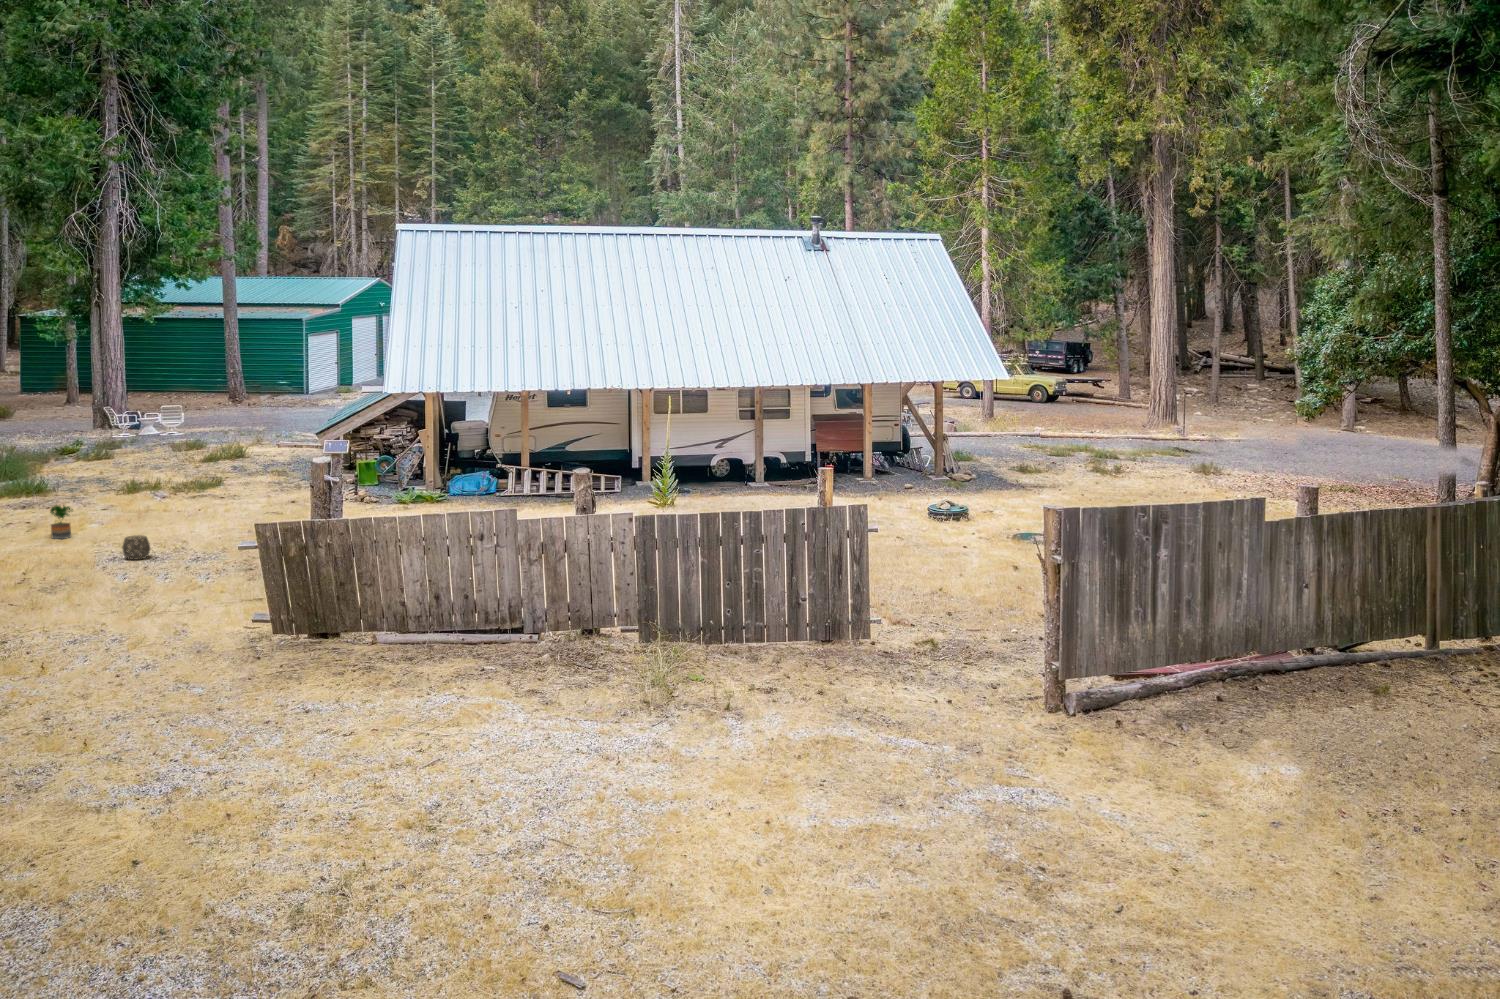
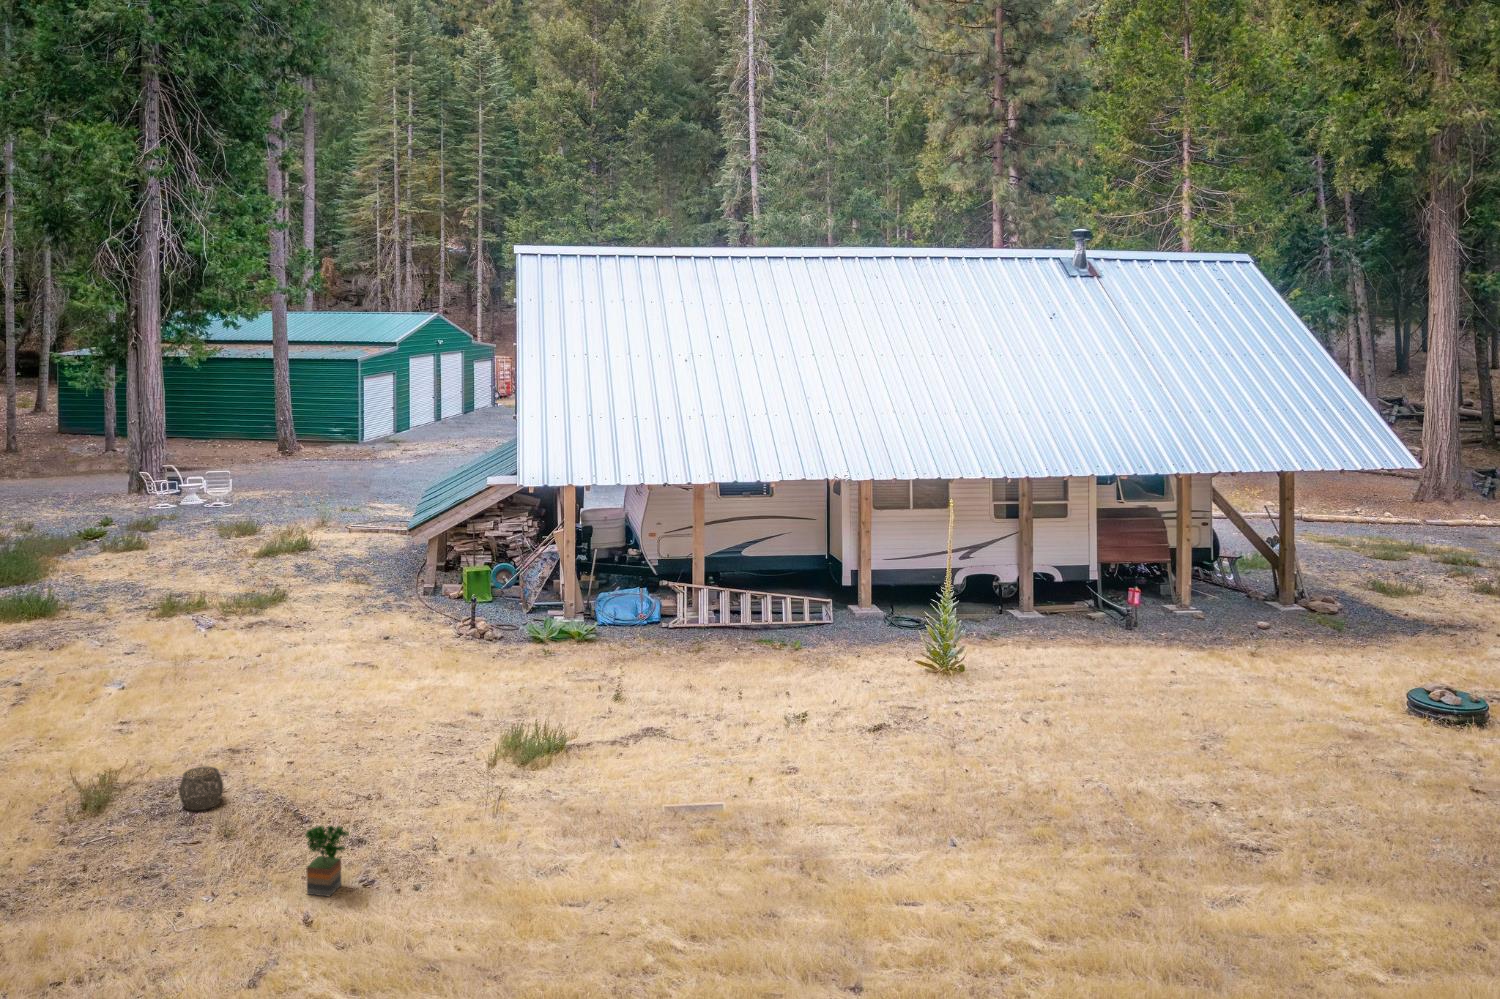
potted tree: present [50,506,73,539] -> present [306,826,349,897]

